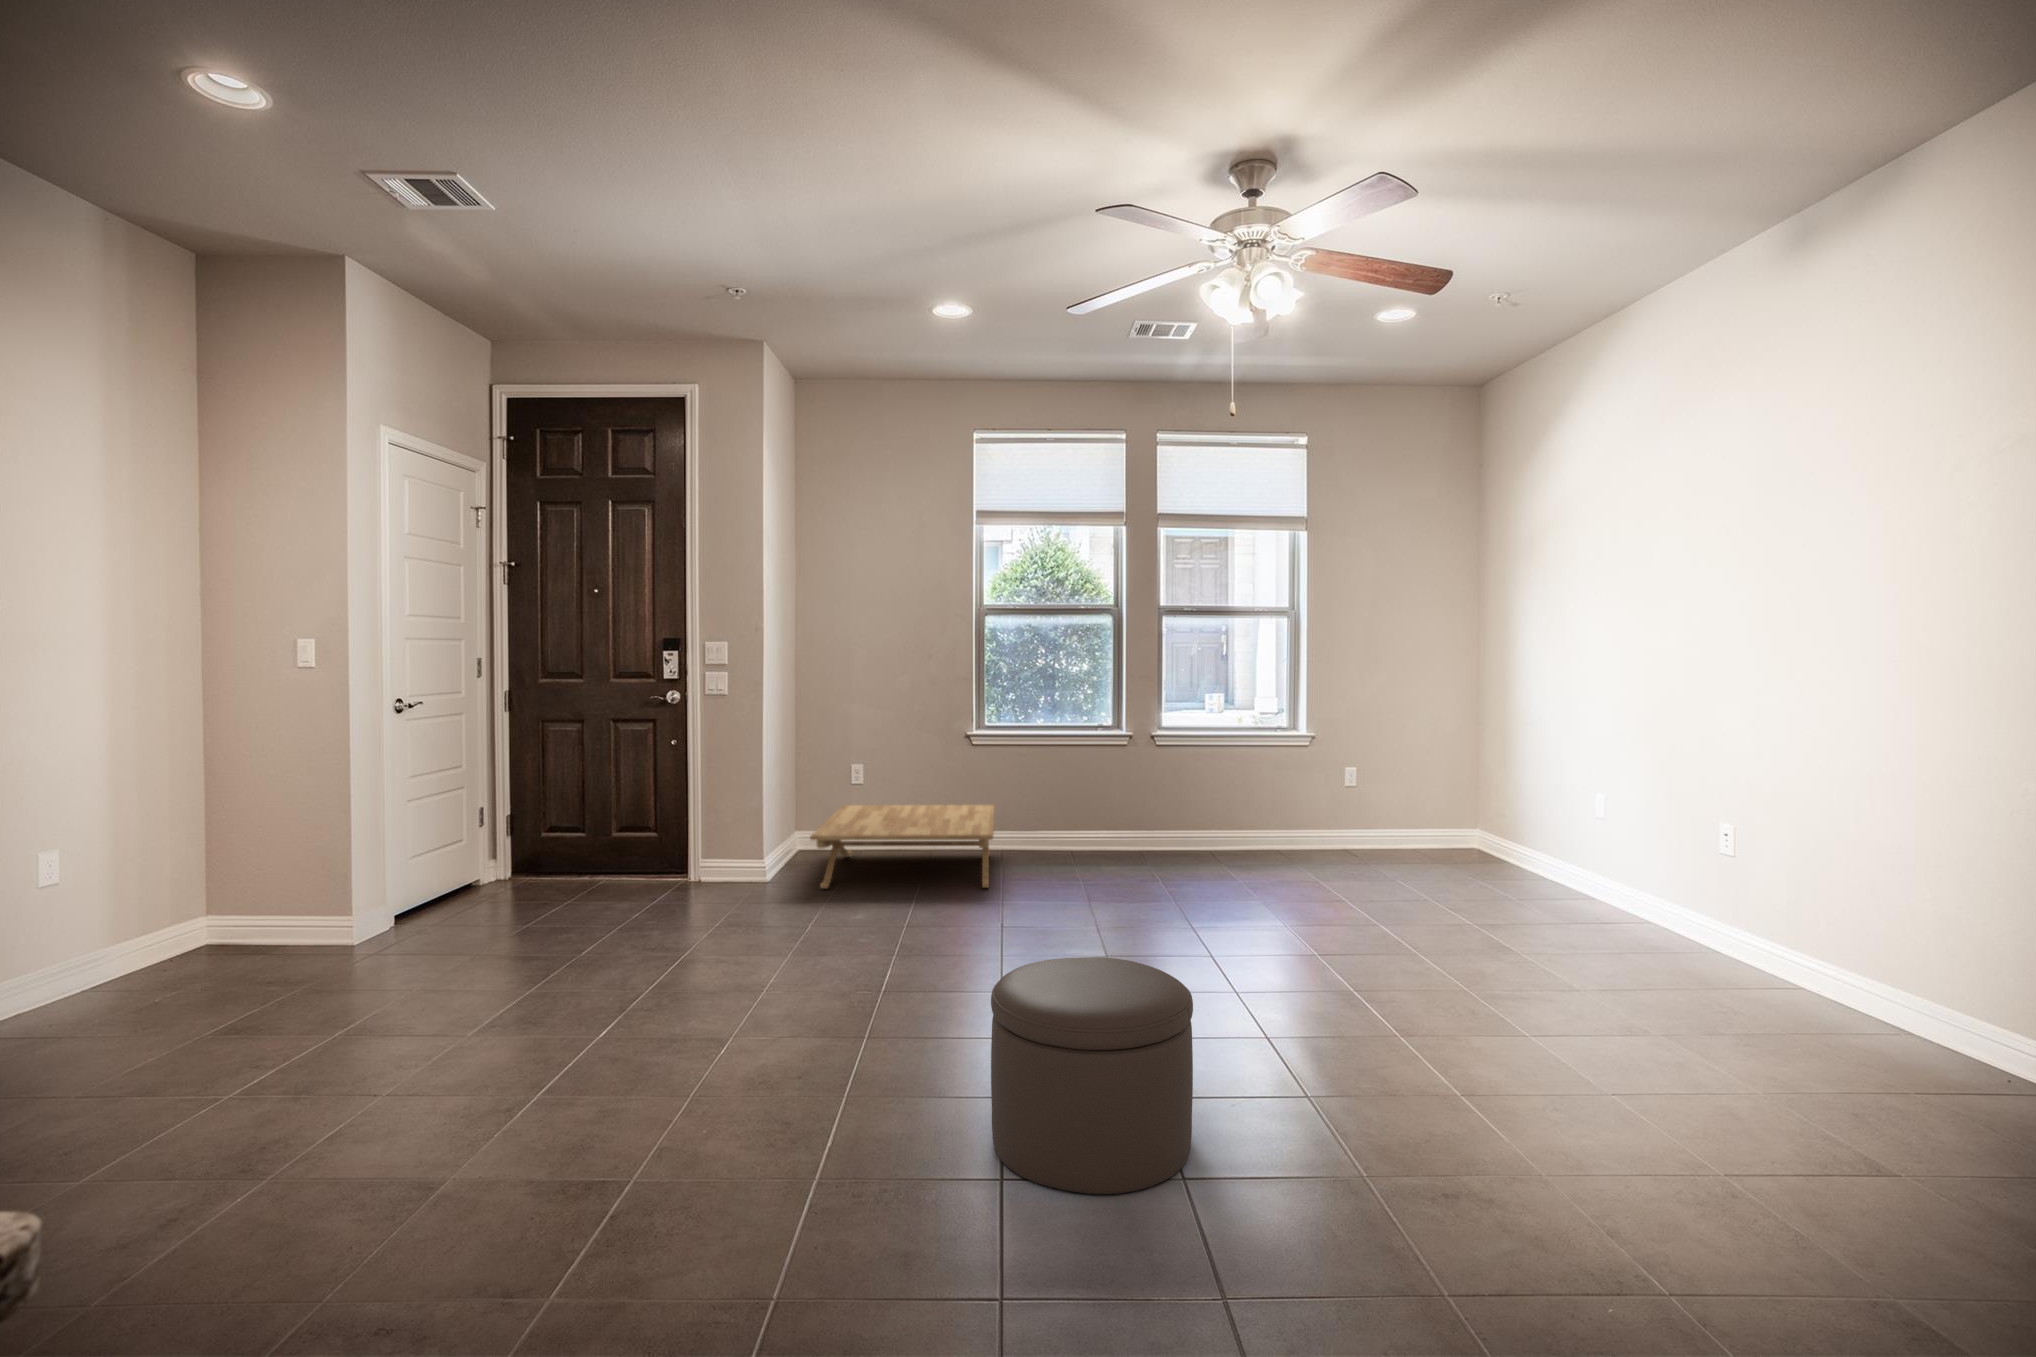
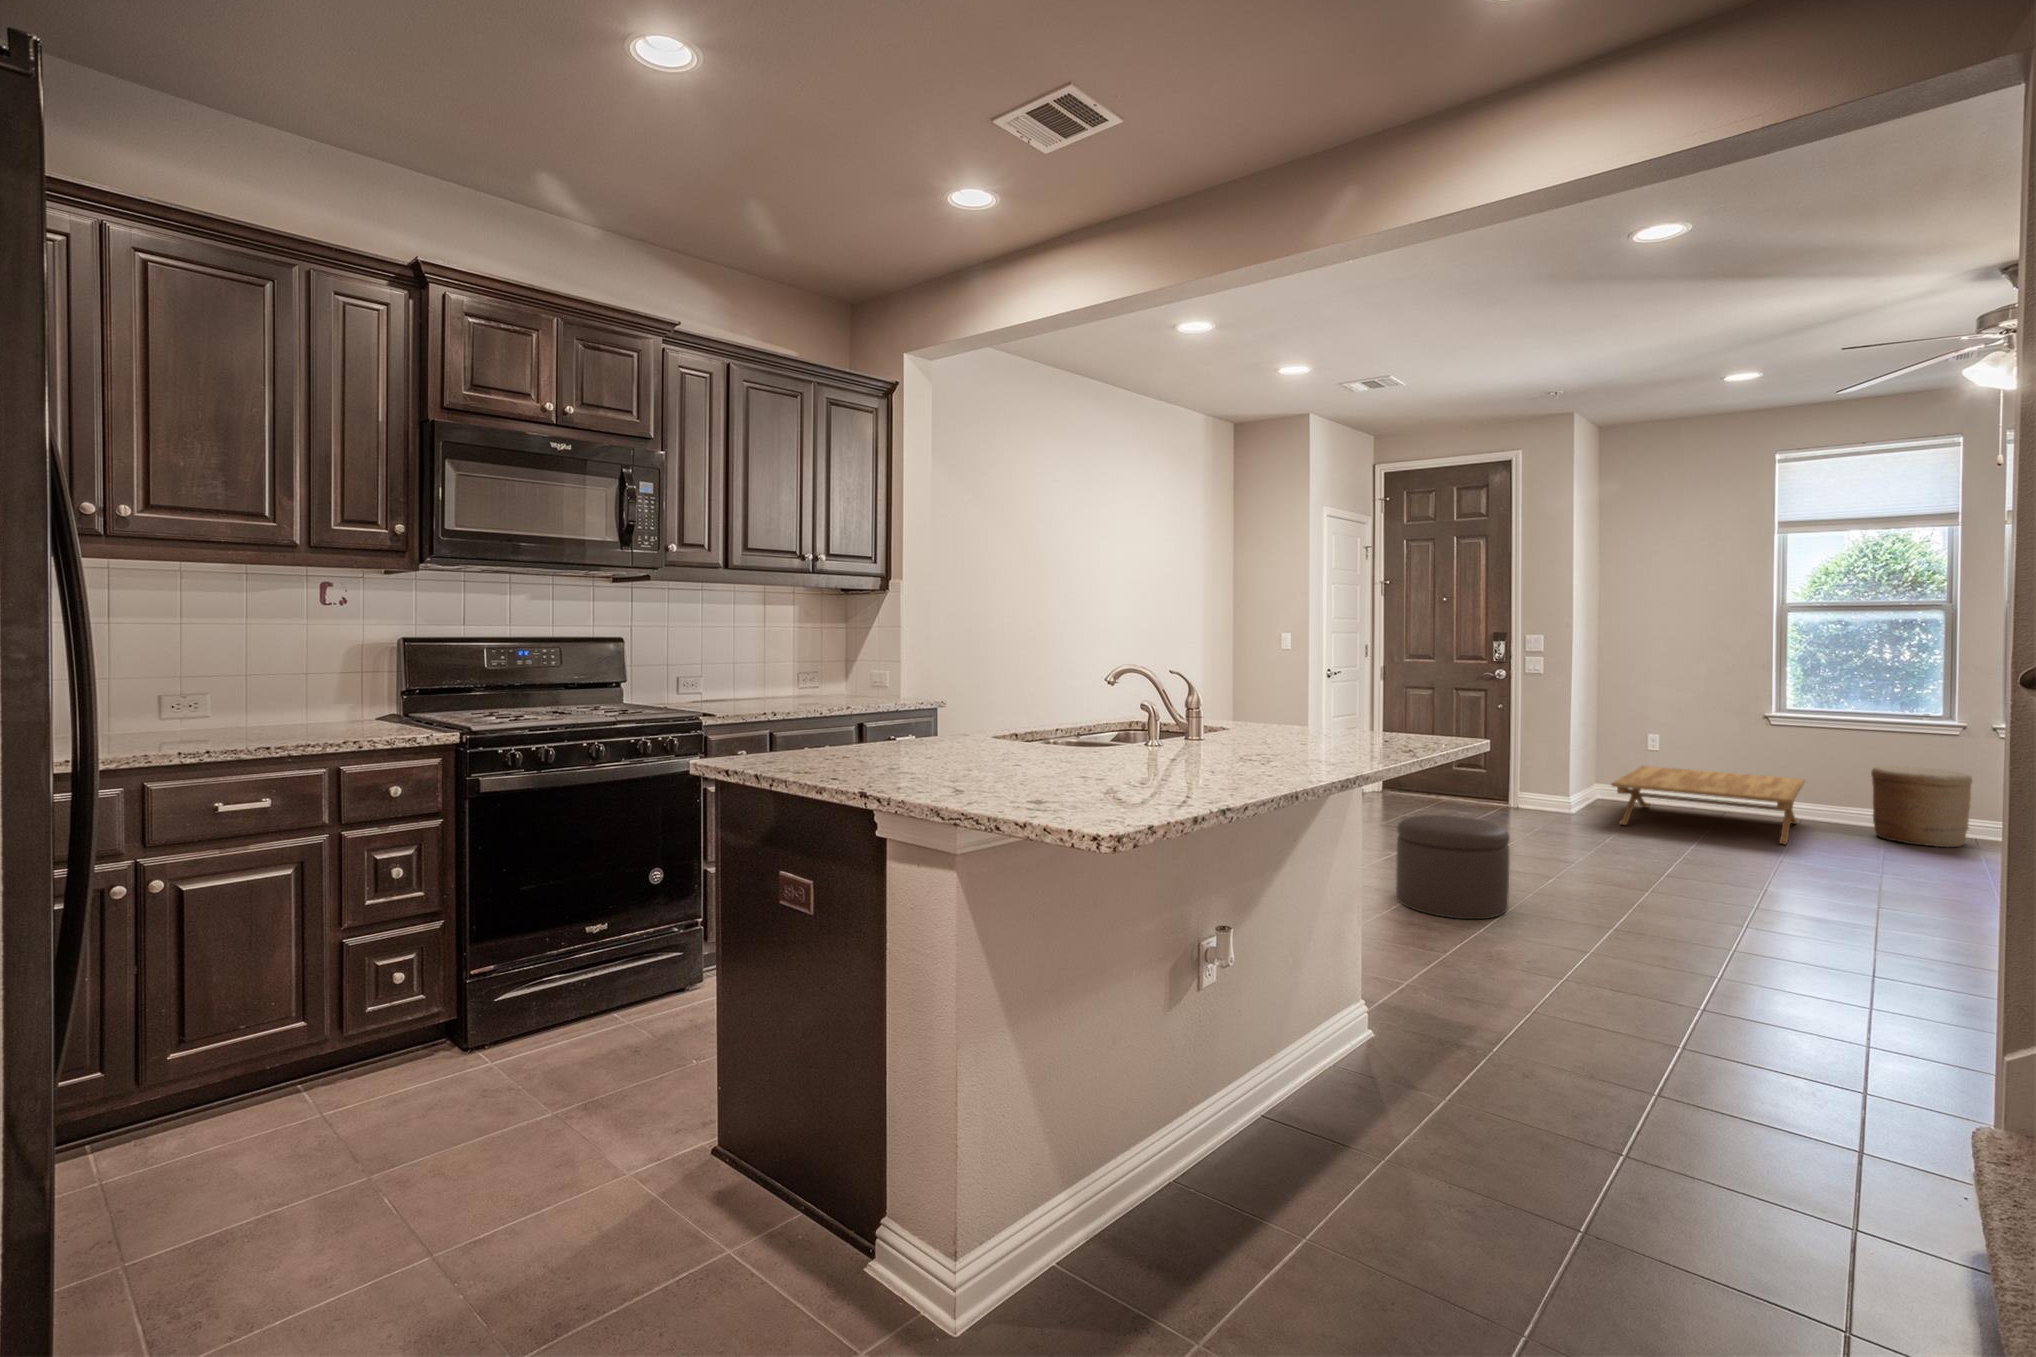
woven basket: none [1050,783,1126,867] -> present [1871,766,1972,847]
ottoman: present [991,957,1193,1194] -> present [1396,815,1510,919]

